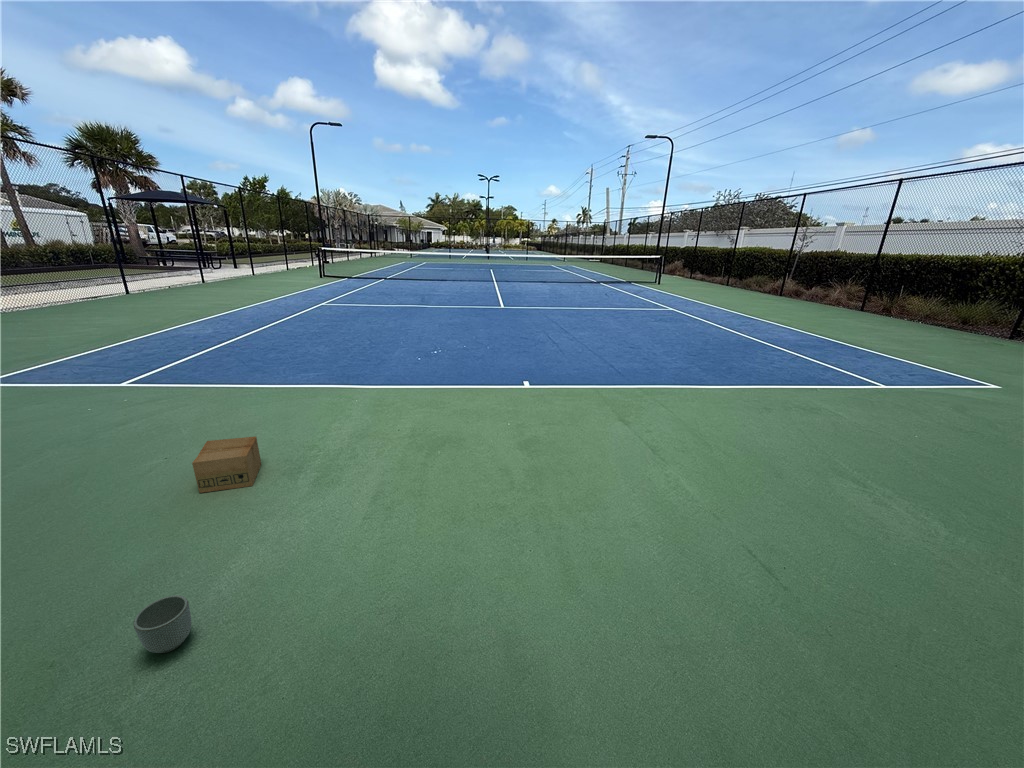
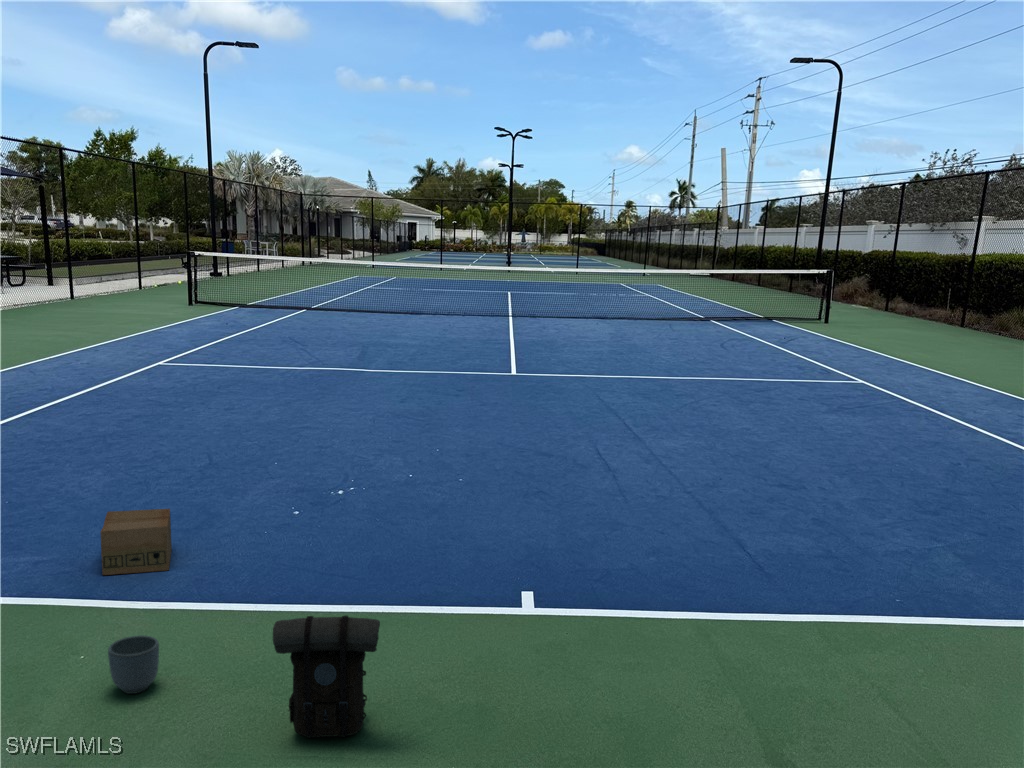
backpack: none [258,618,376,727] -> present [273,616,380,738]

